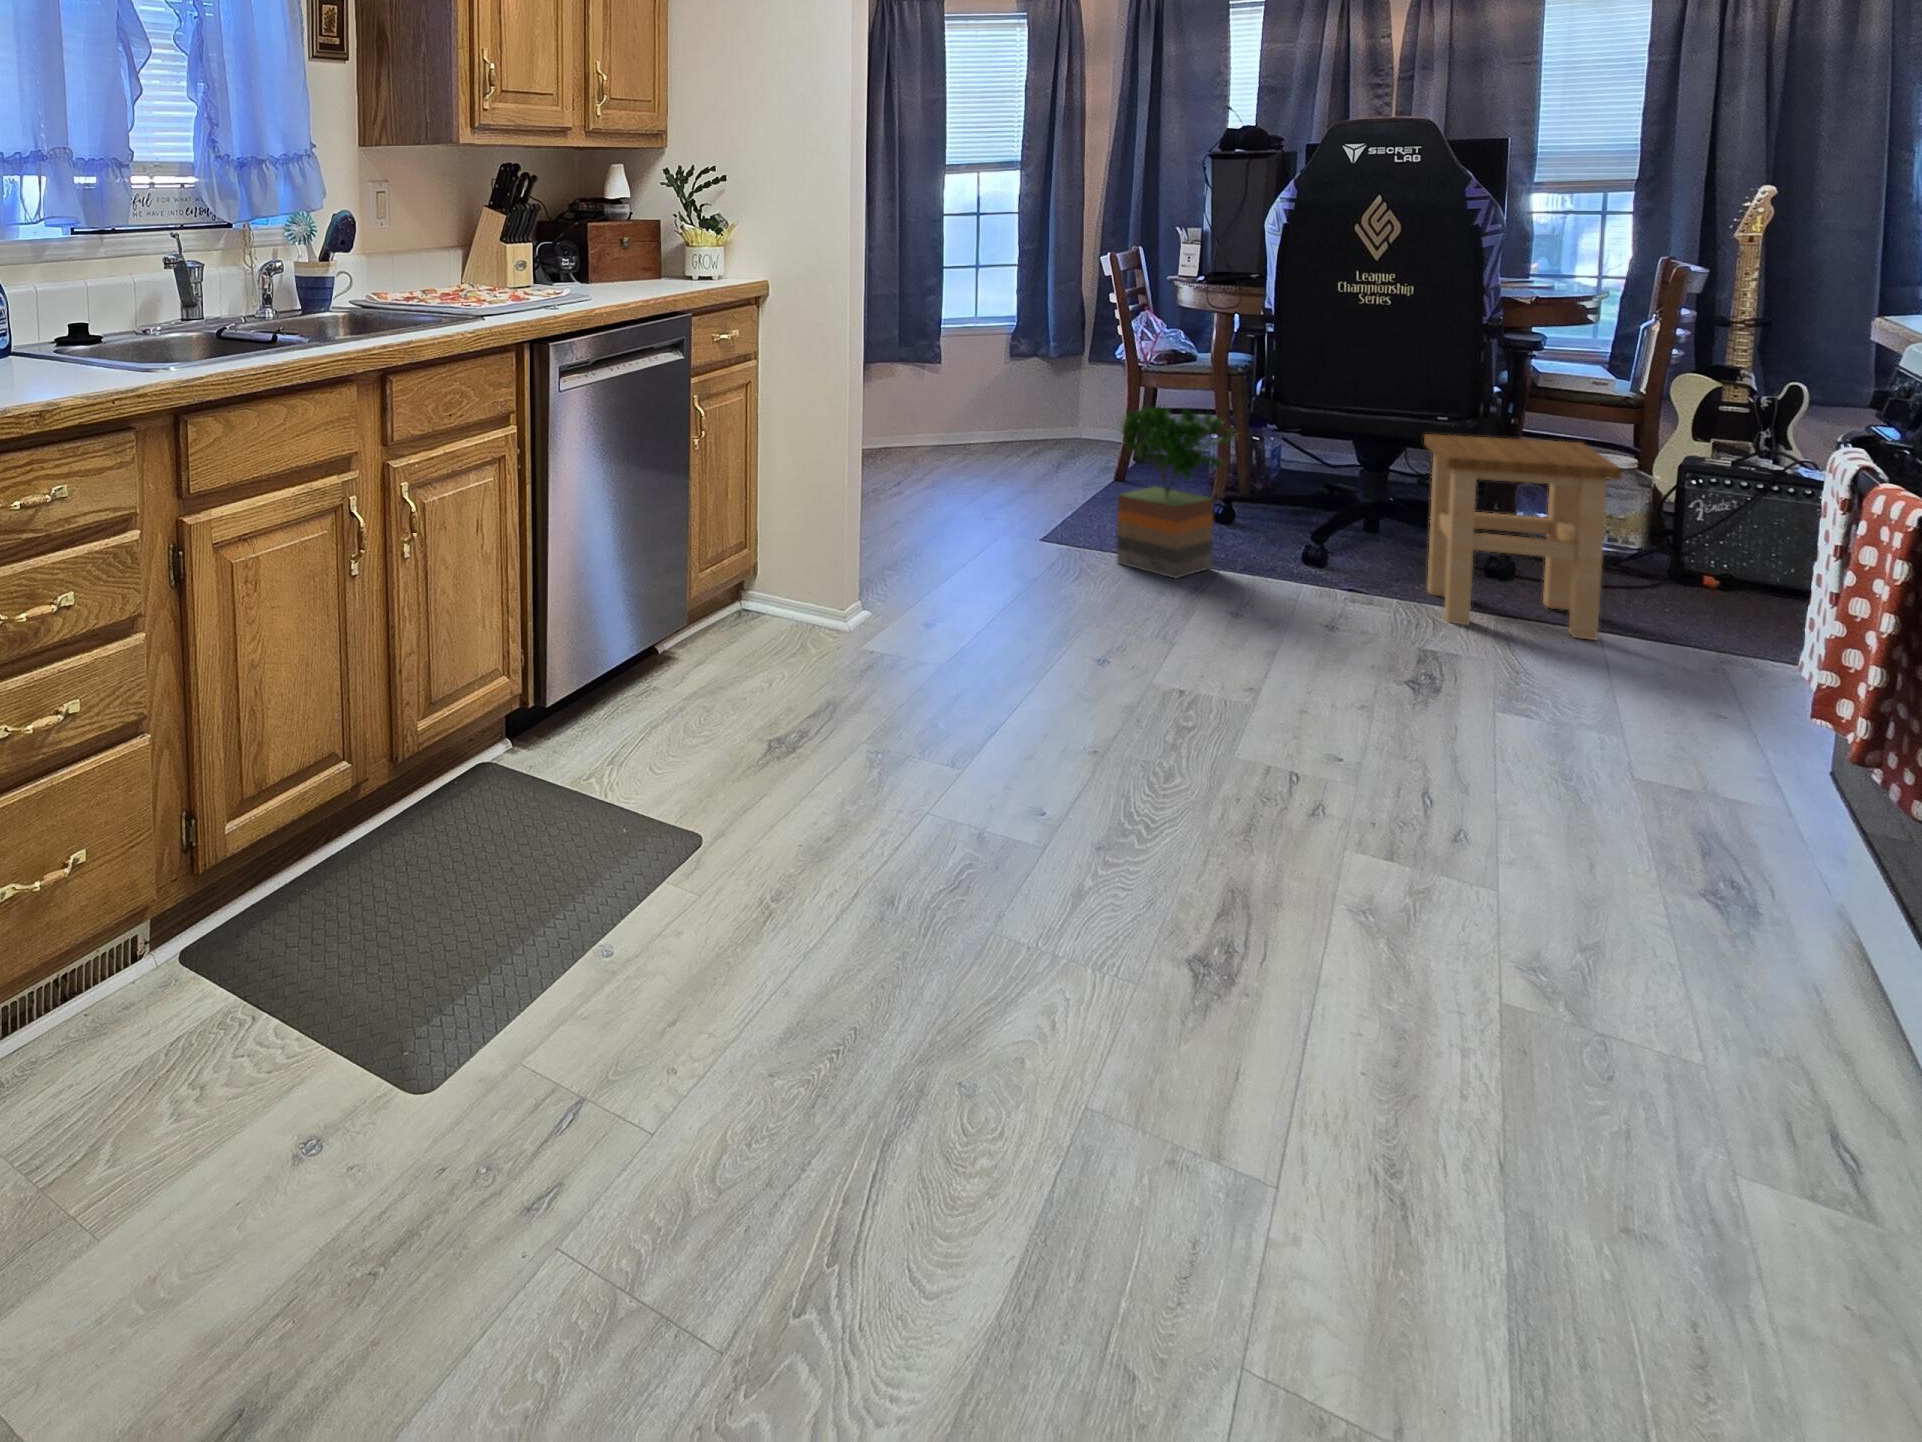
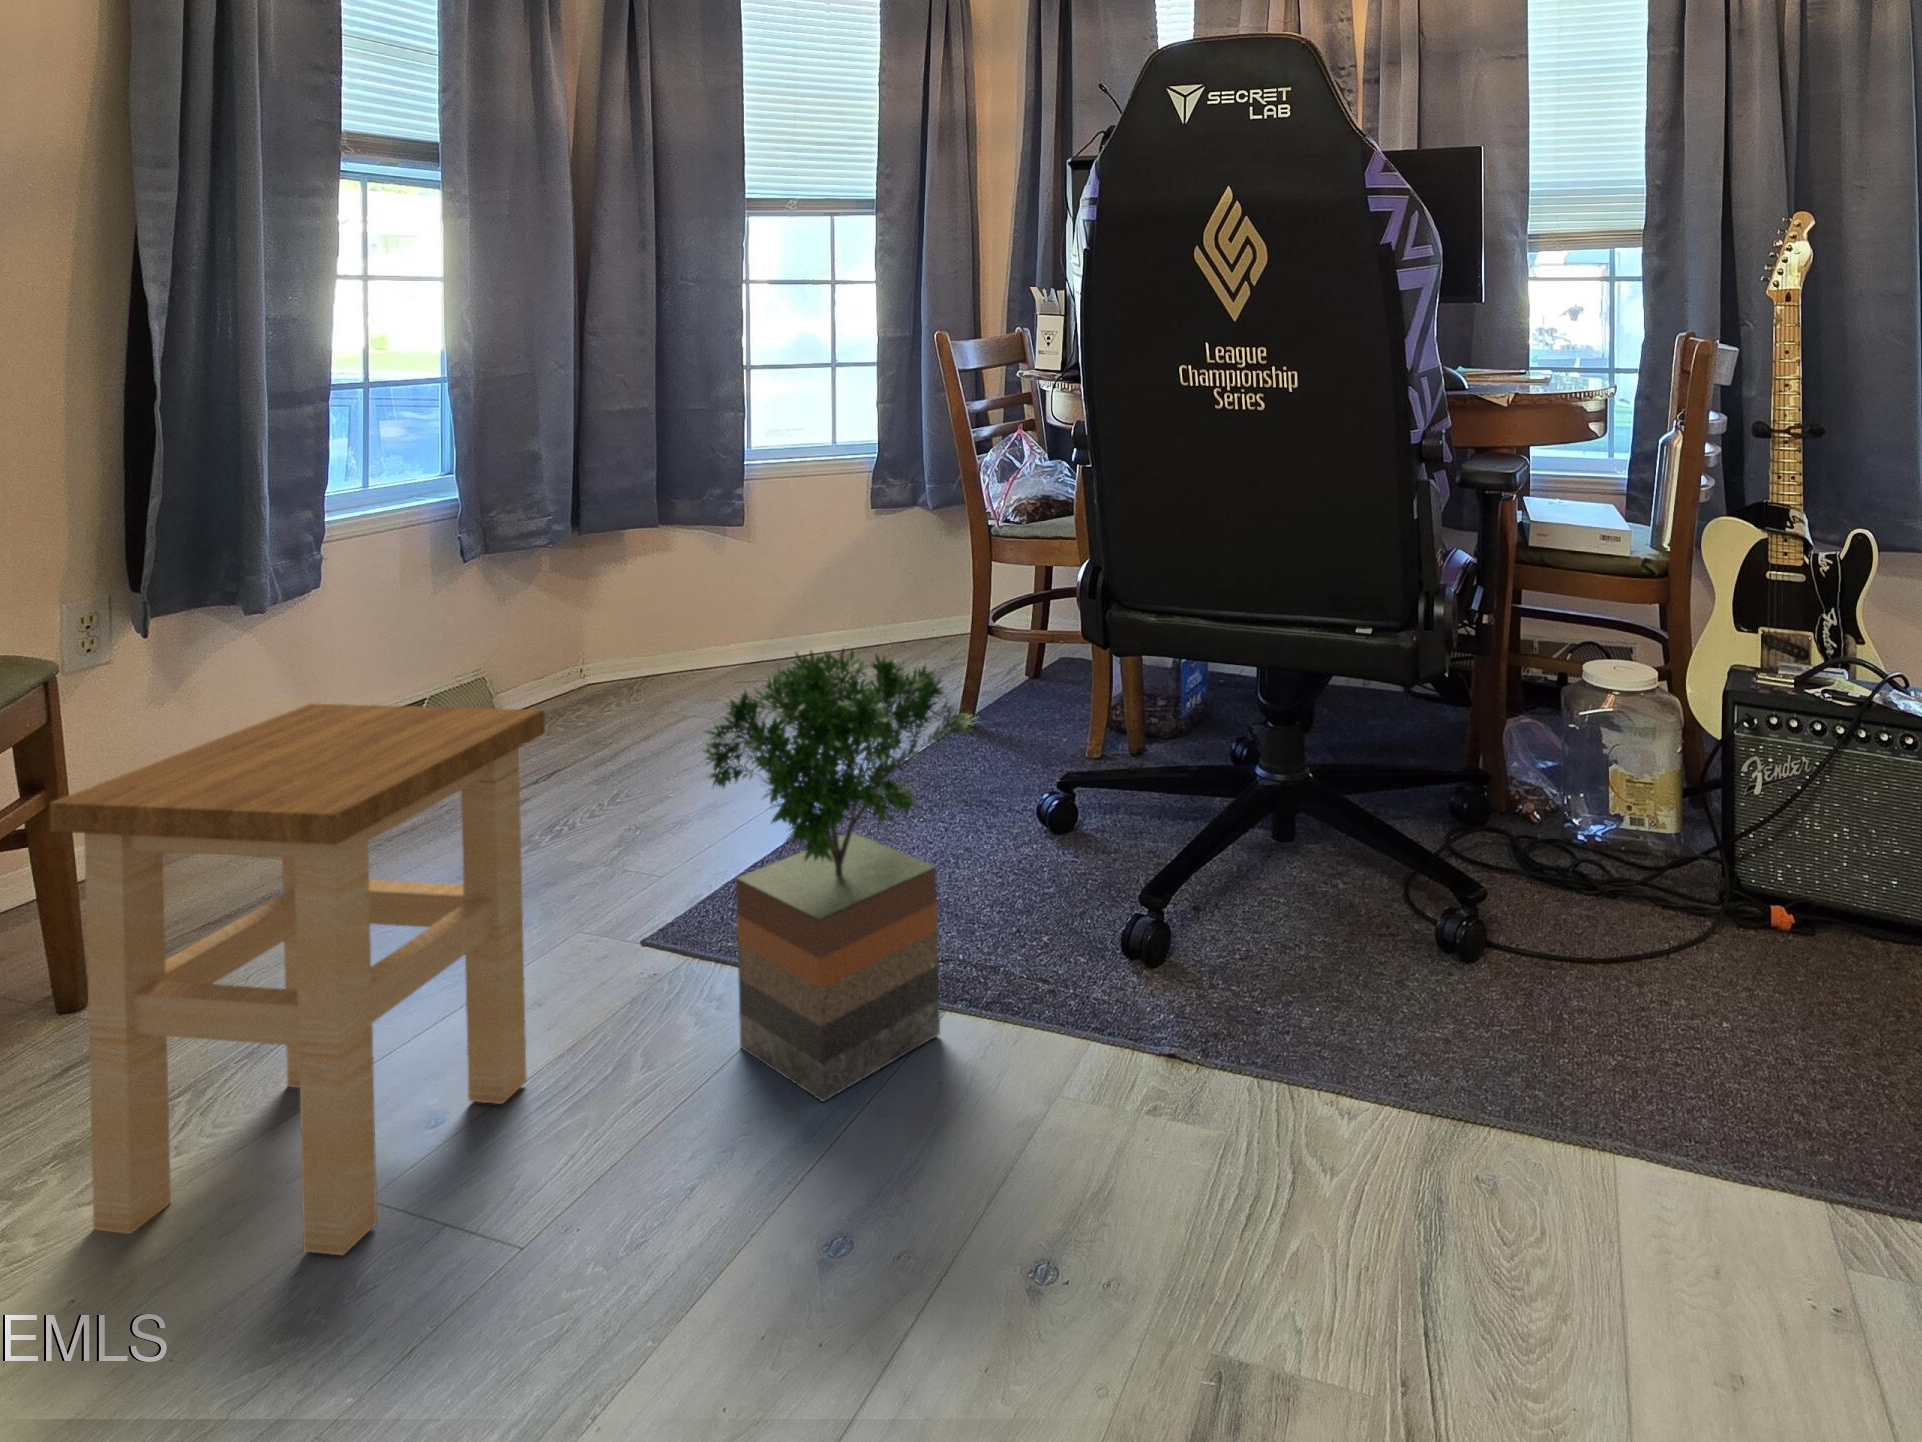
stool: present [1424,434,1622,640] -> present [50,704,545,1256]

